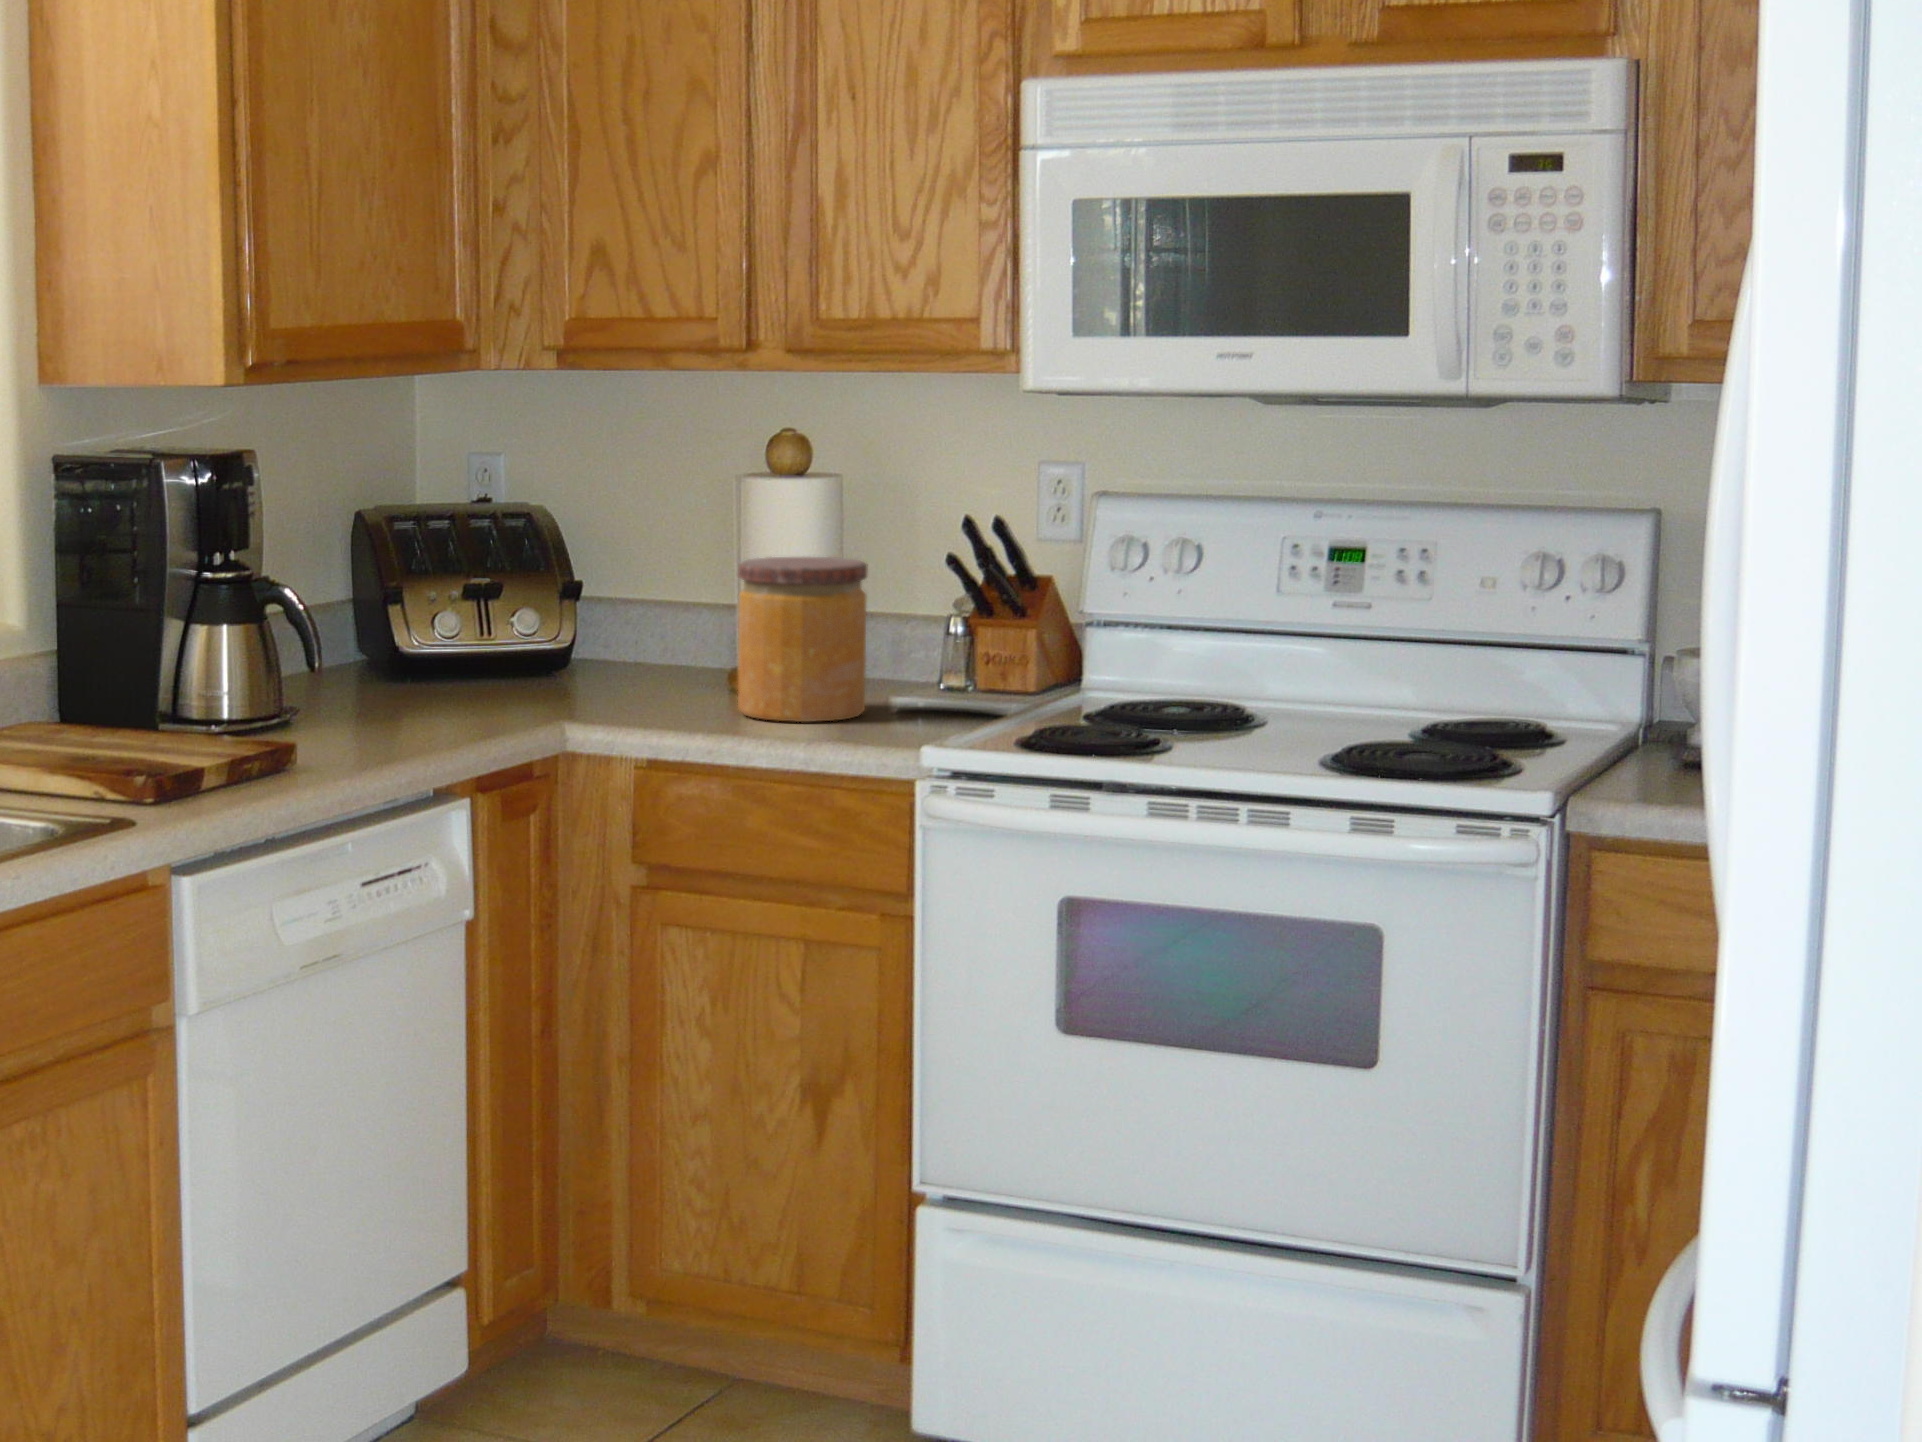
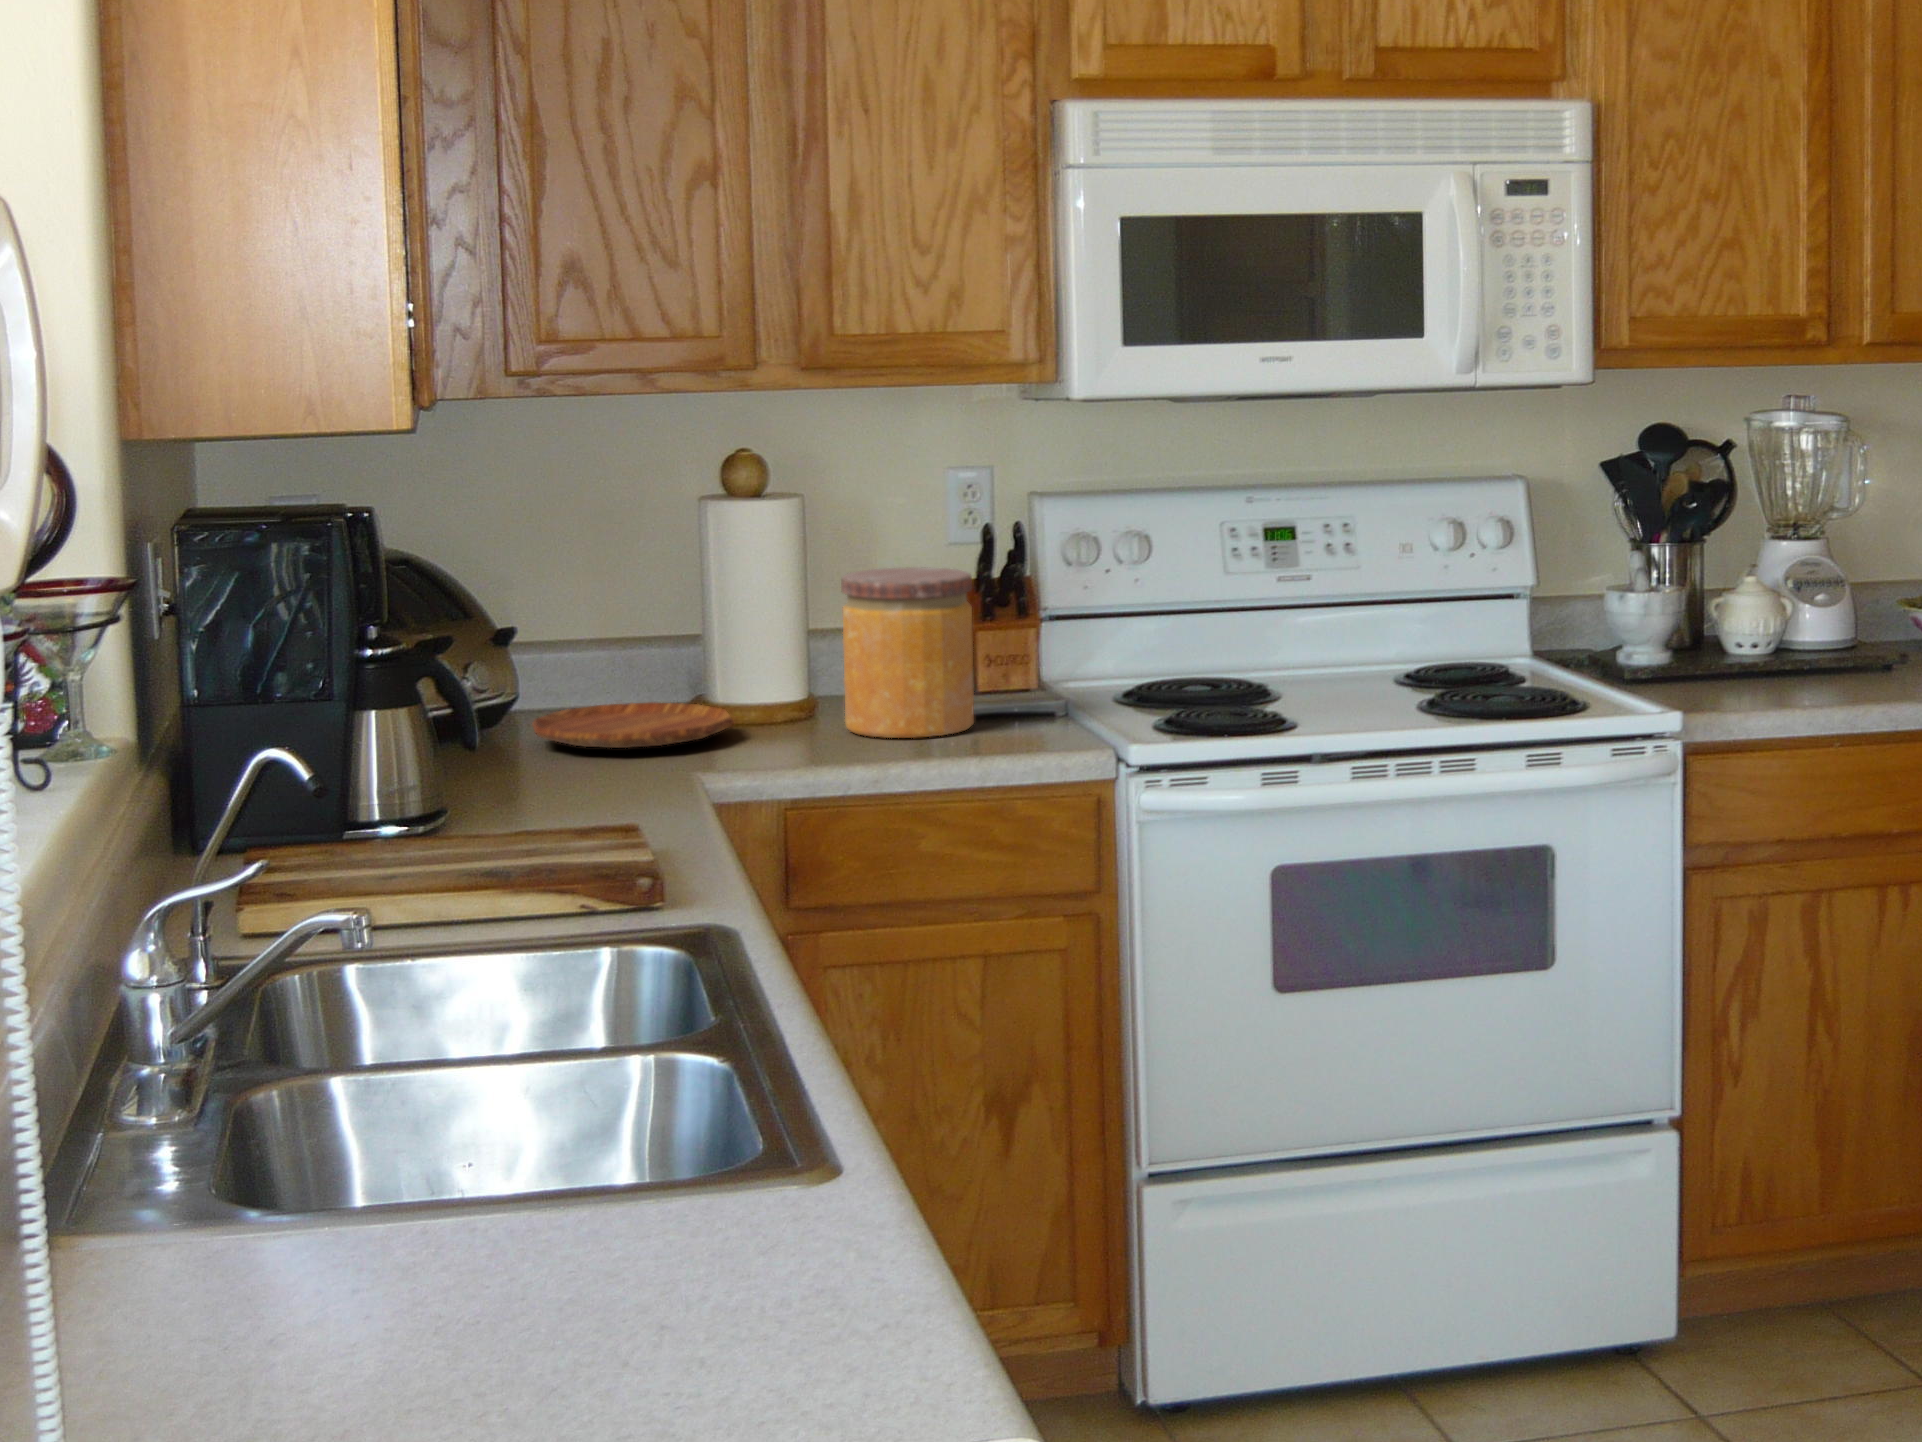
tray: none [484,665,664,701] -> present [532,703,733,748]

